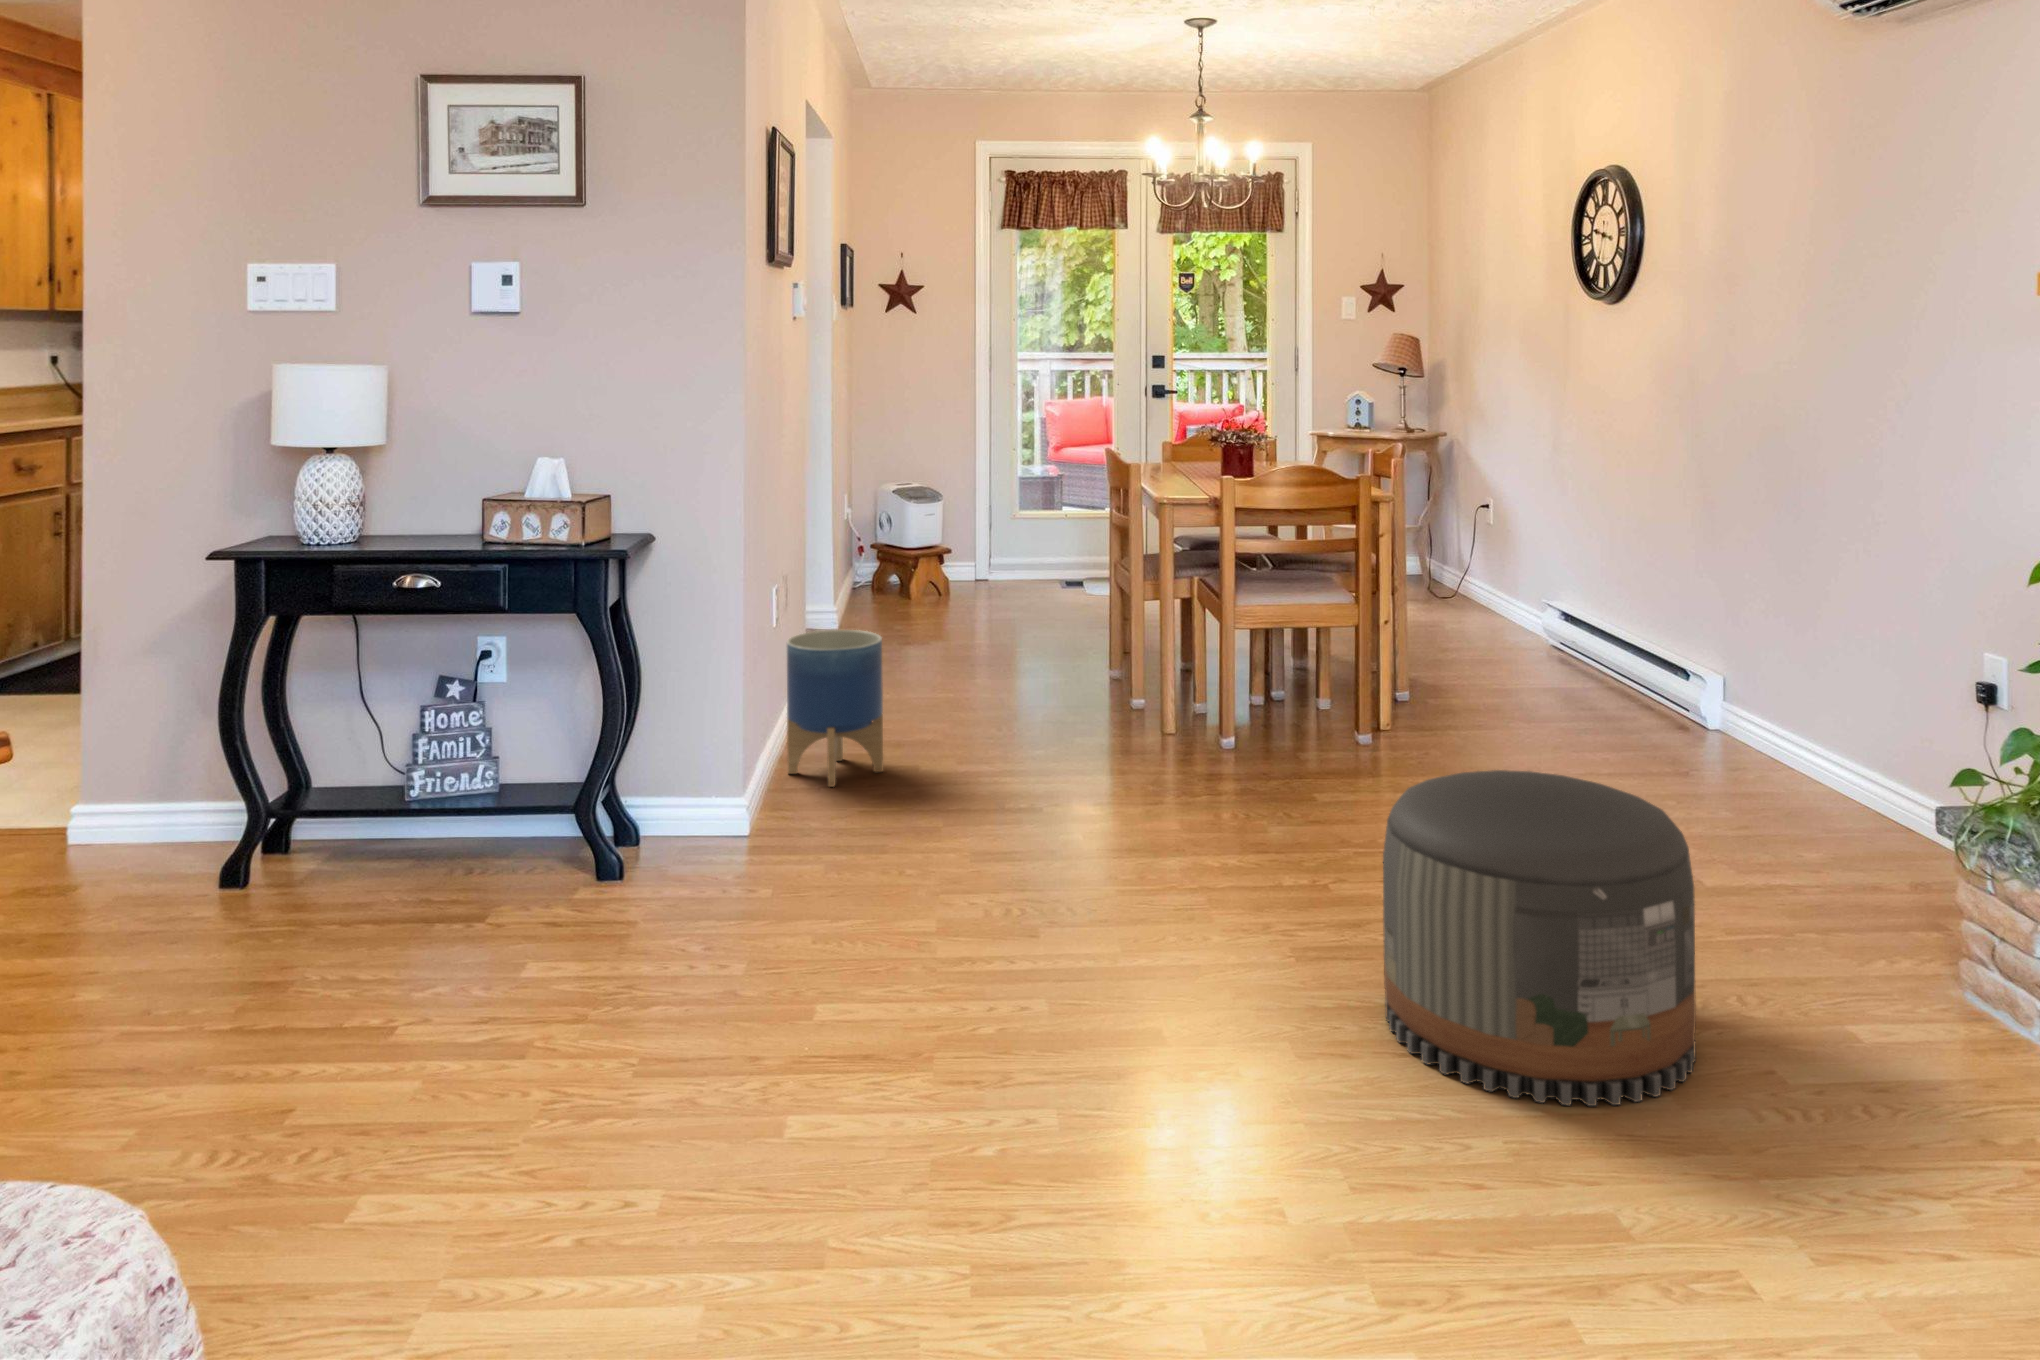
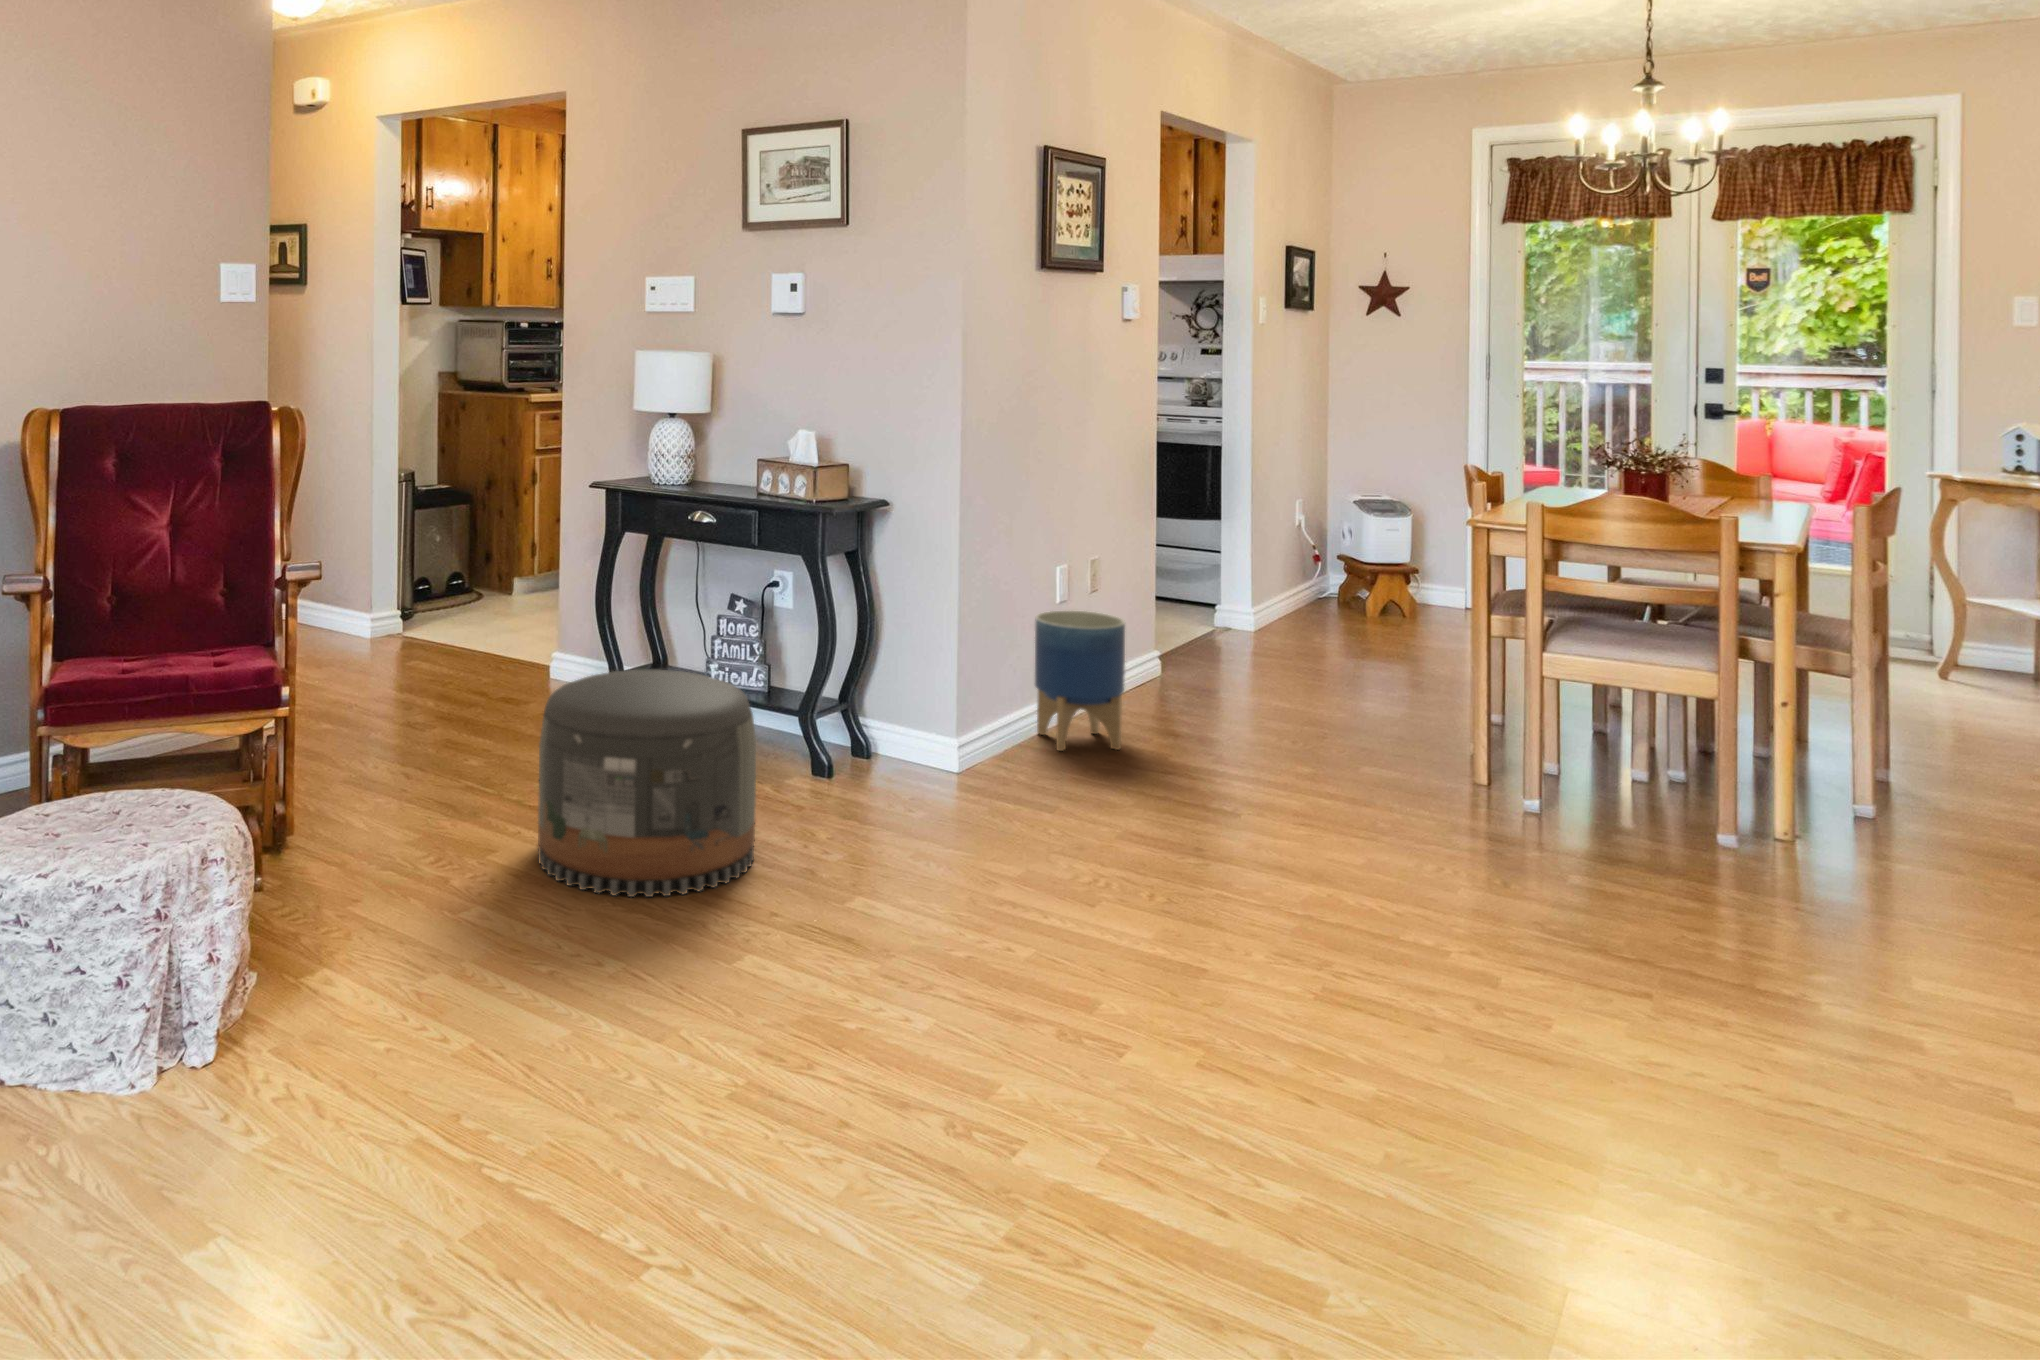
pouf: present [1383,770,1696,1106] -> present [538,670,756,897]

